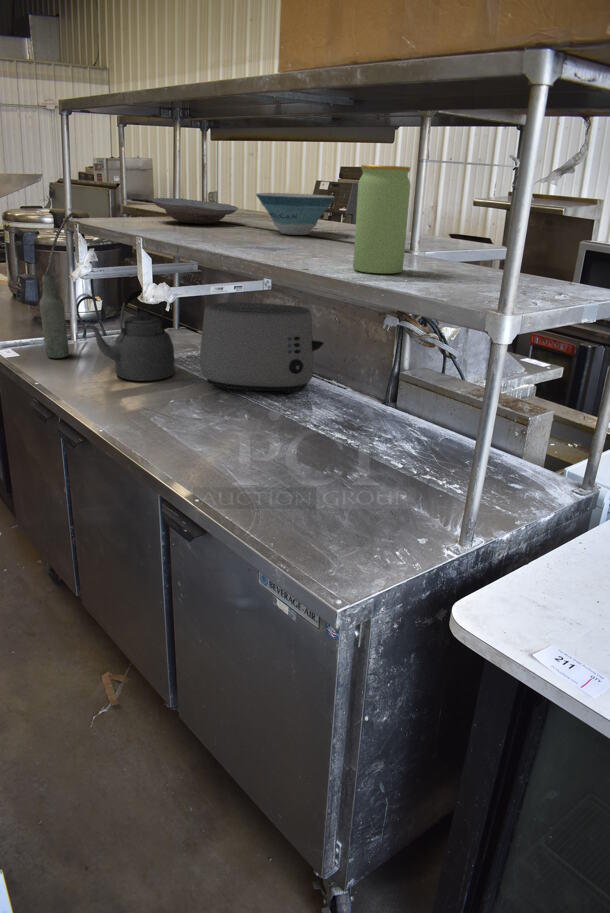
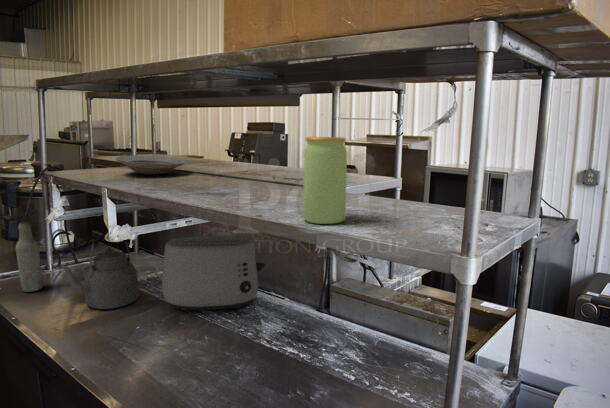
bowl: present [256,193,335,235] -> none [203,150,264,181]

